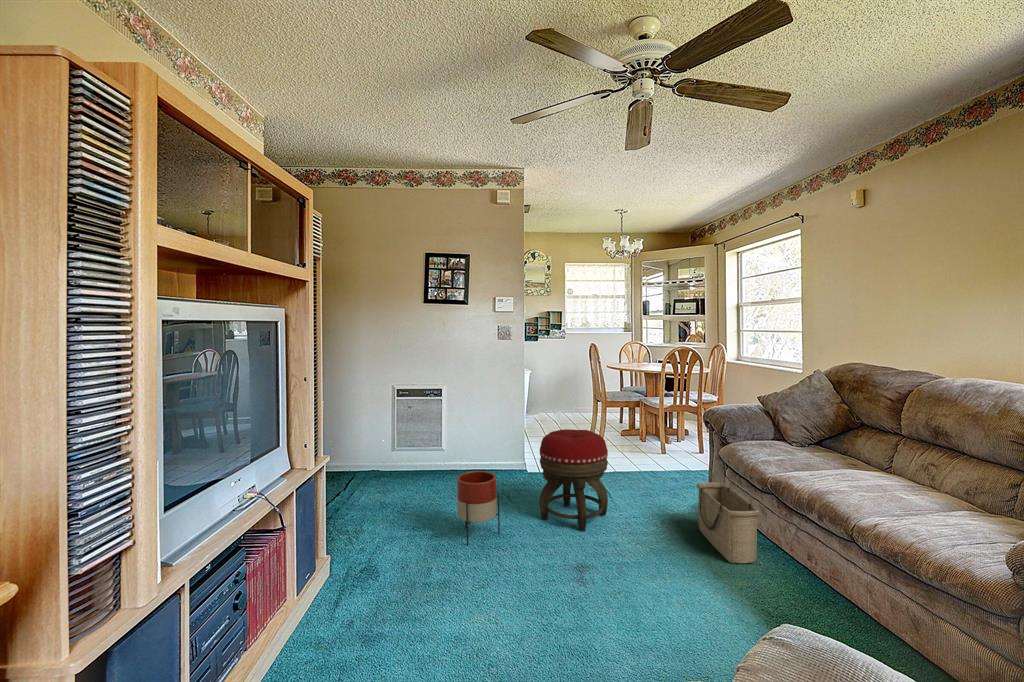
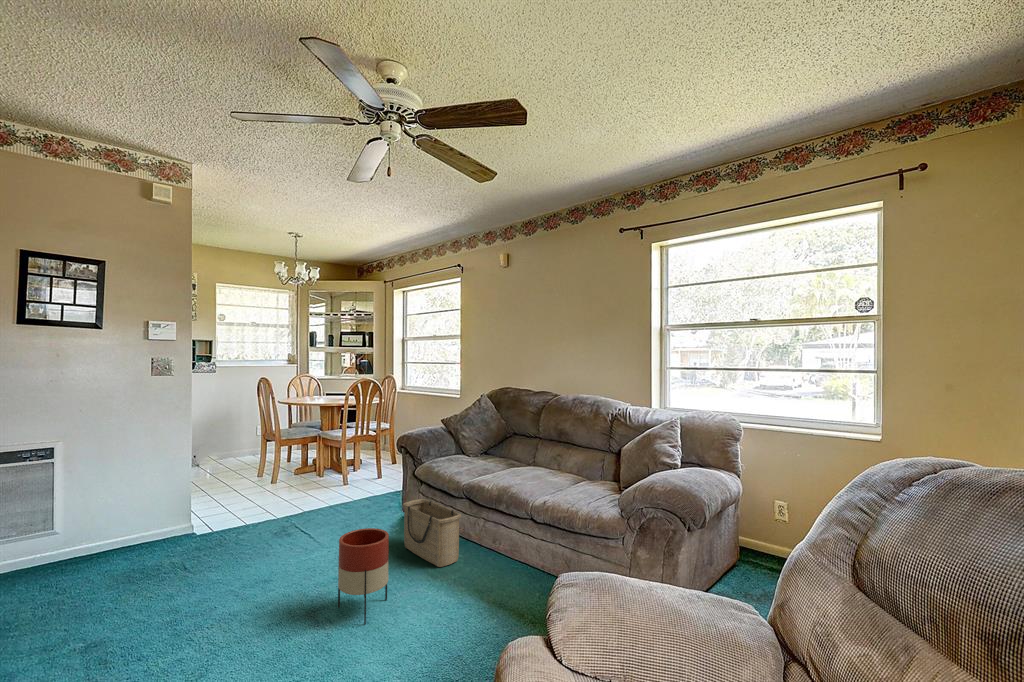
footstool: present [539,429,608,531] -> none [229,469,315,585]
planter: present [457,471,500,545] -> present [338,528,389,624]

